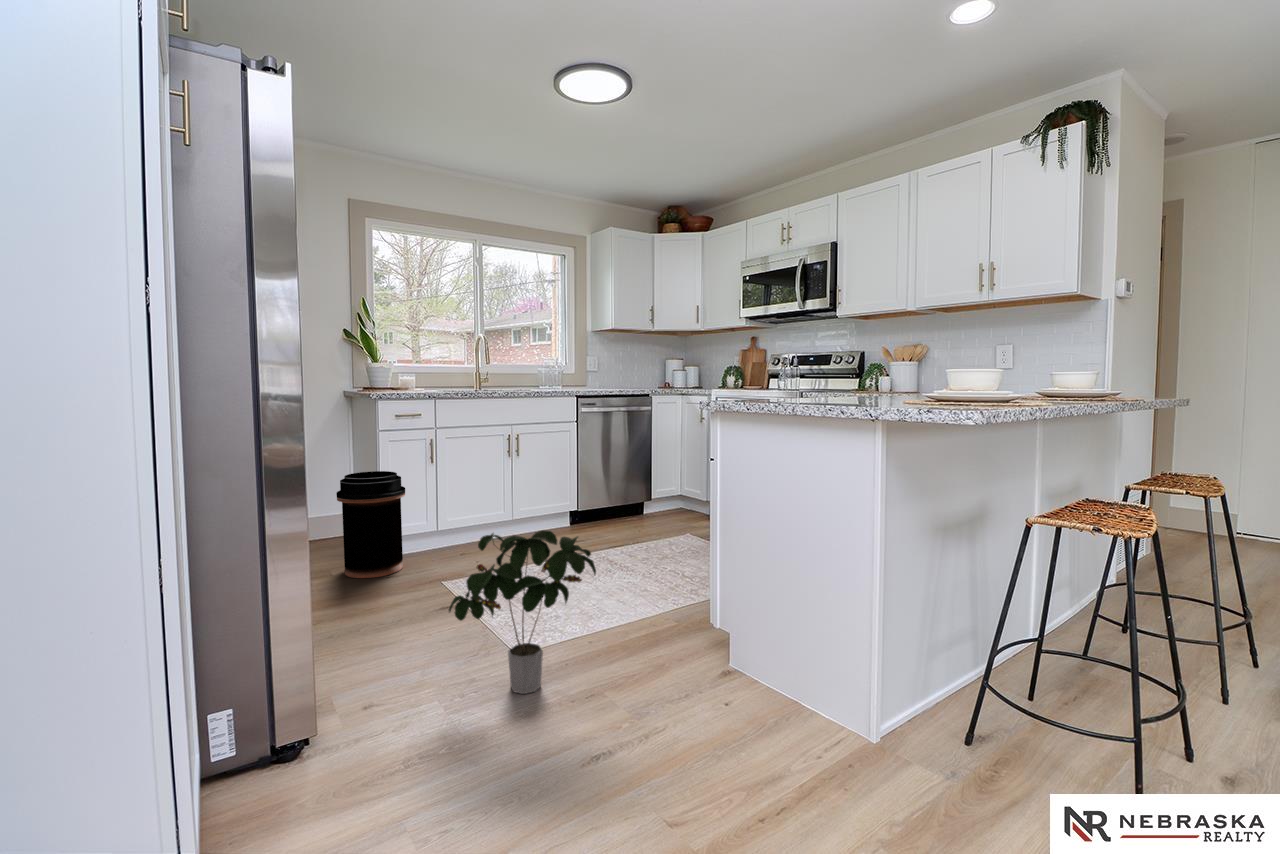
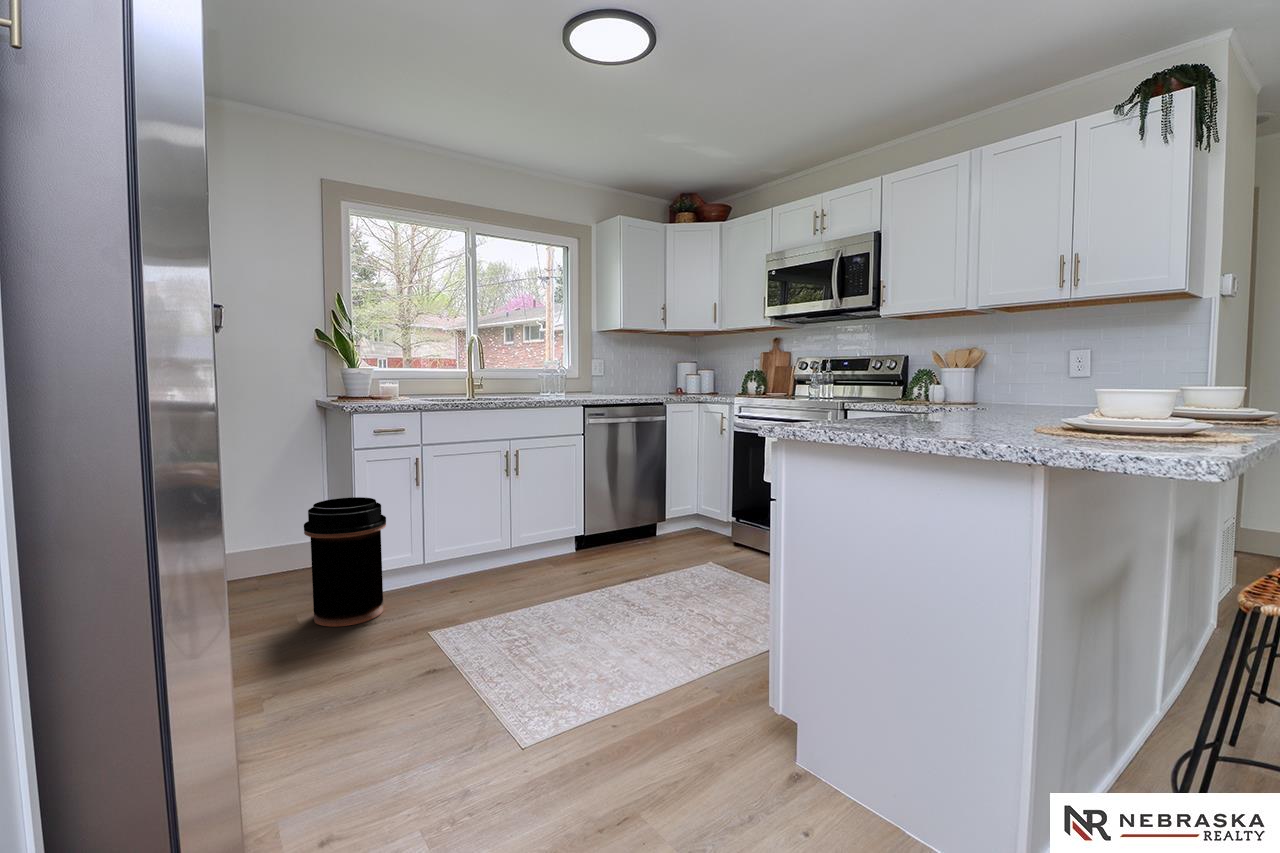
potted plant: present [449,530,596,694] -> none [438,596,632,813]

